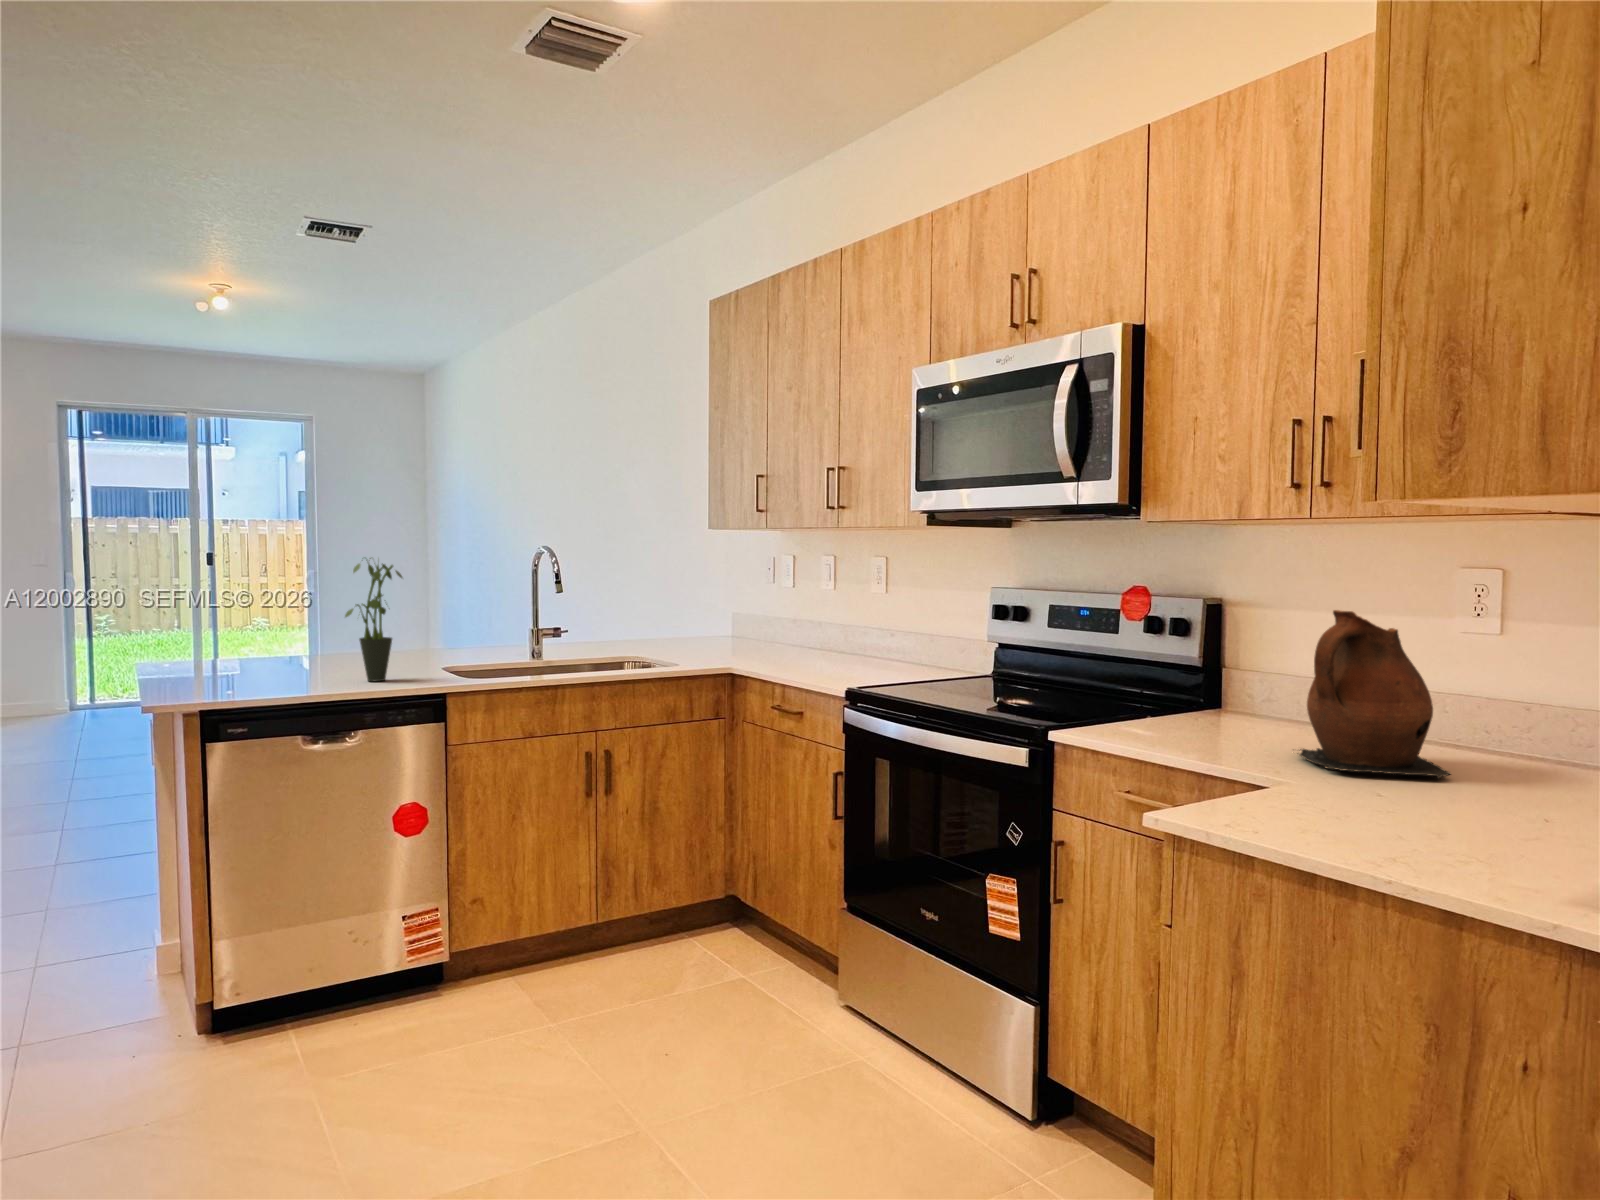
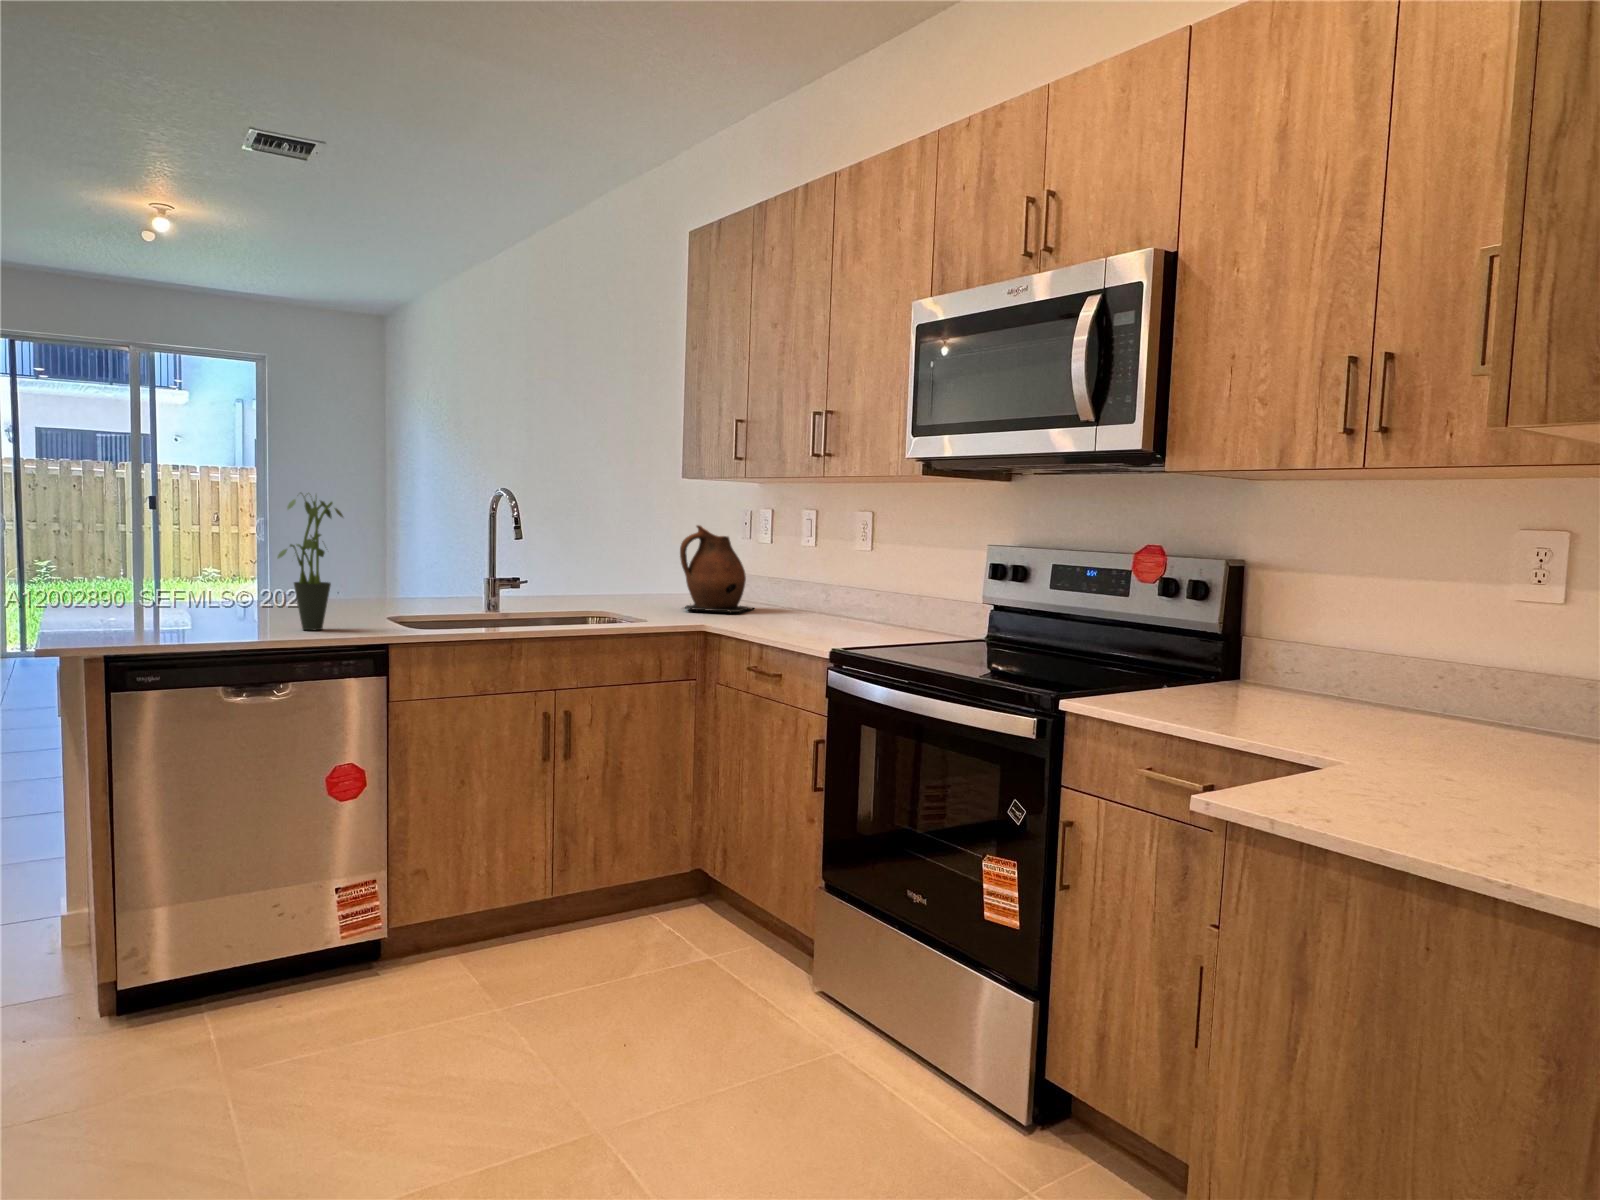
ceramic pitcher: present [1300,610,1451,779] -> present [680,525,754,612]

